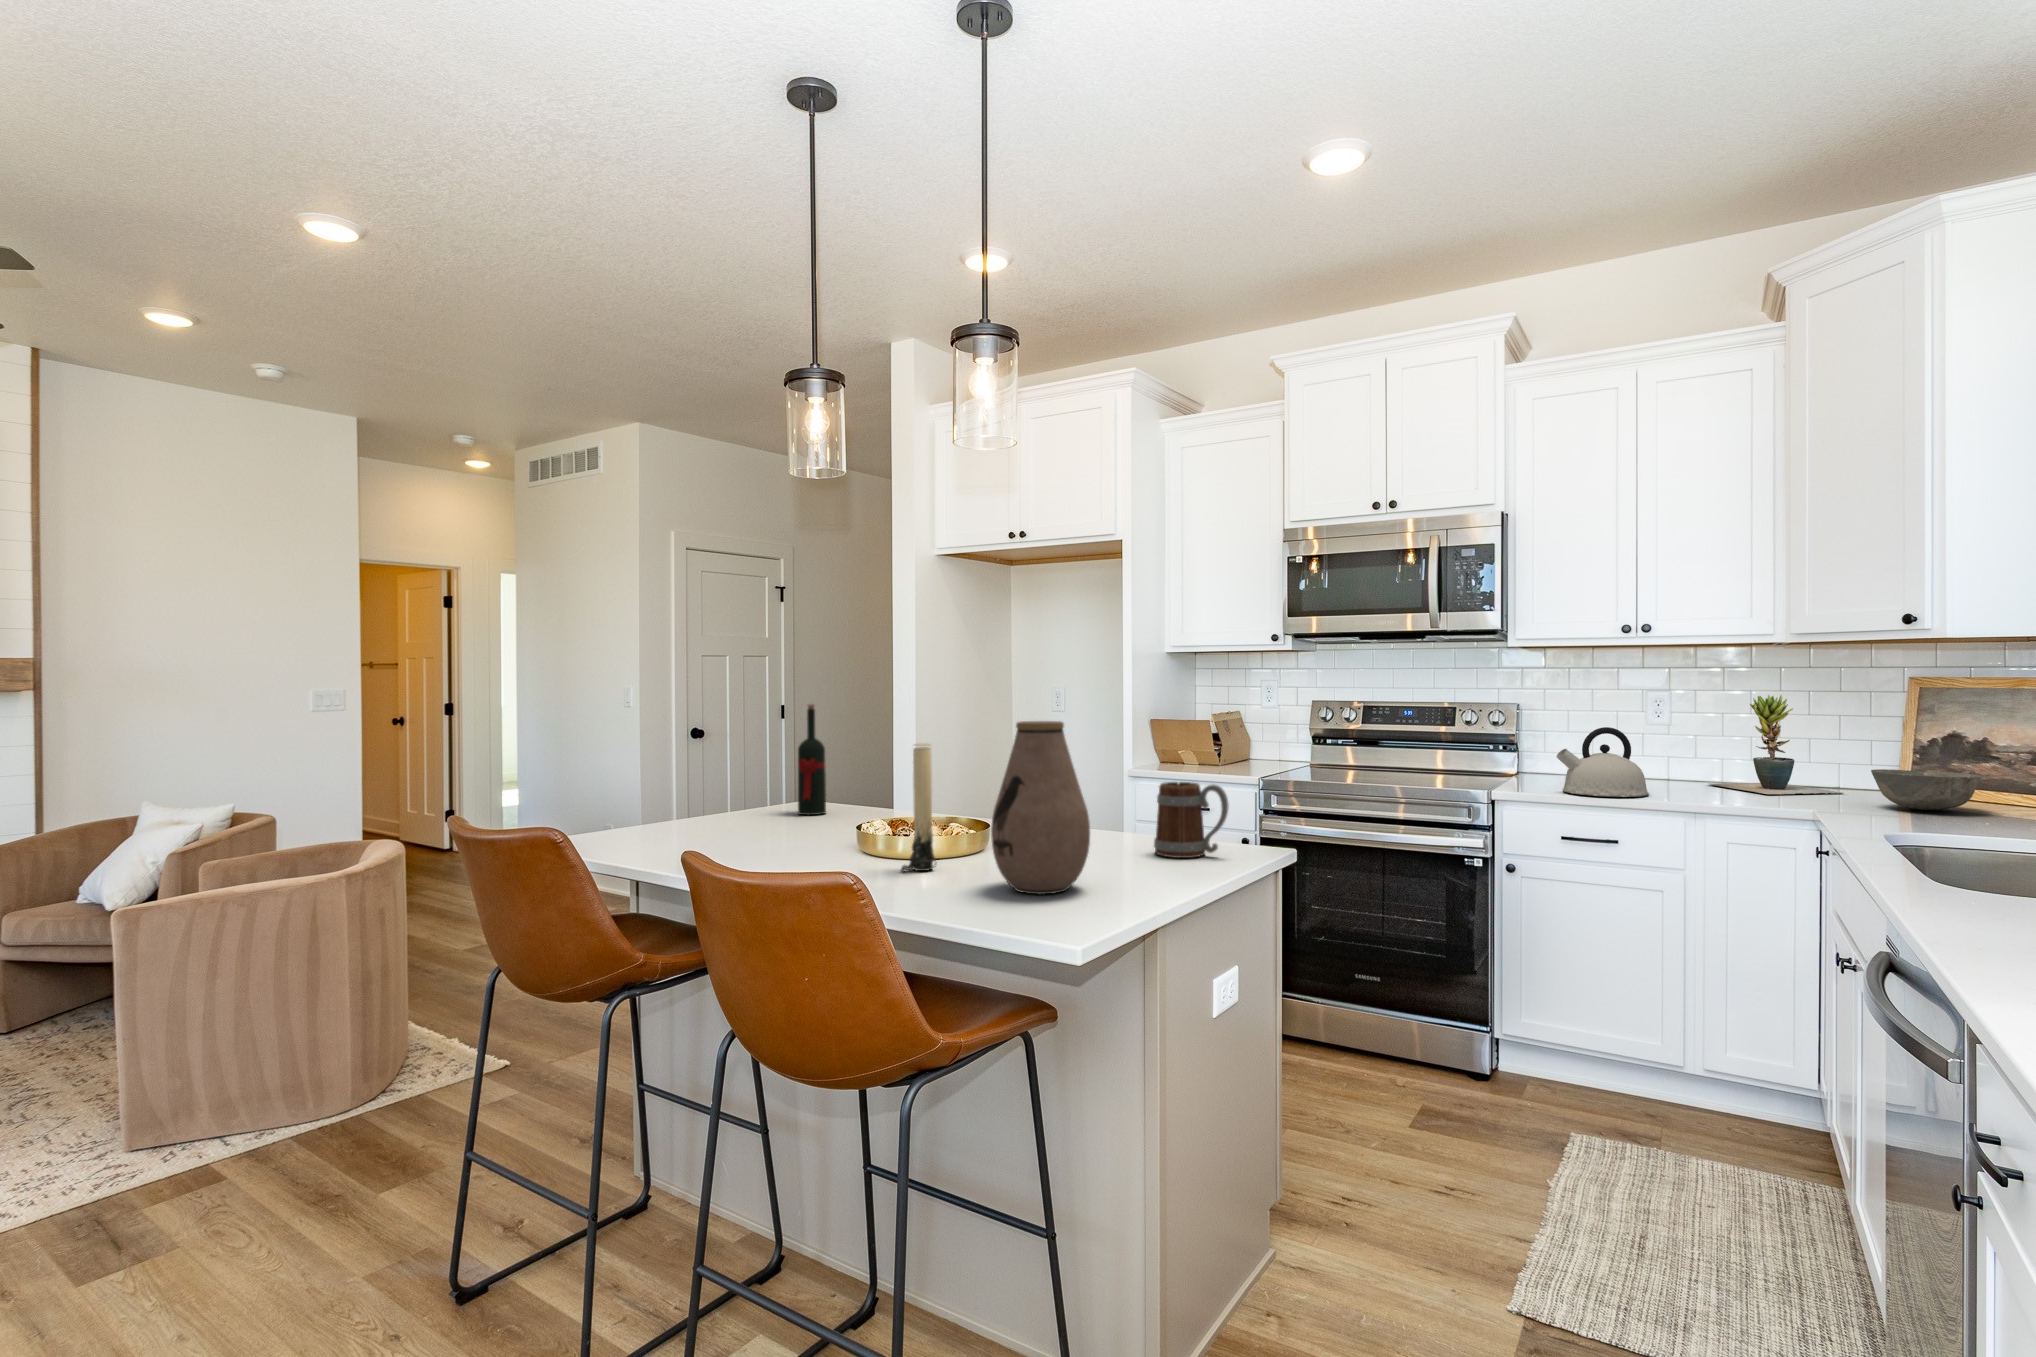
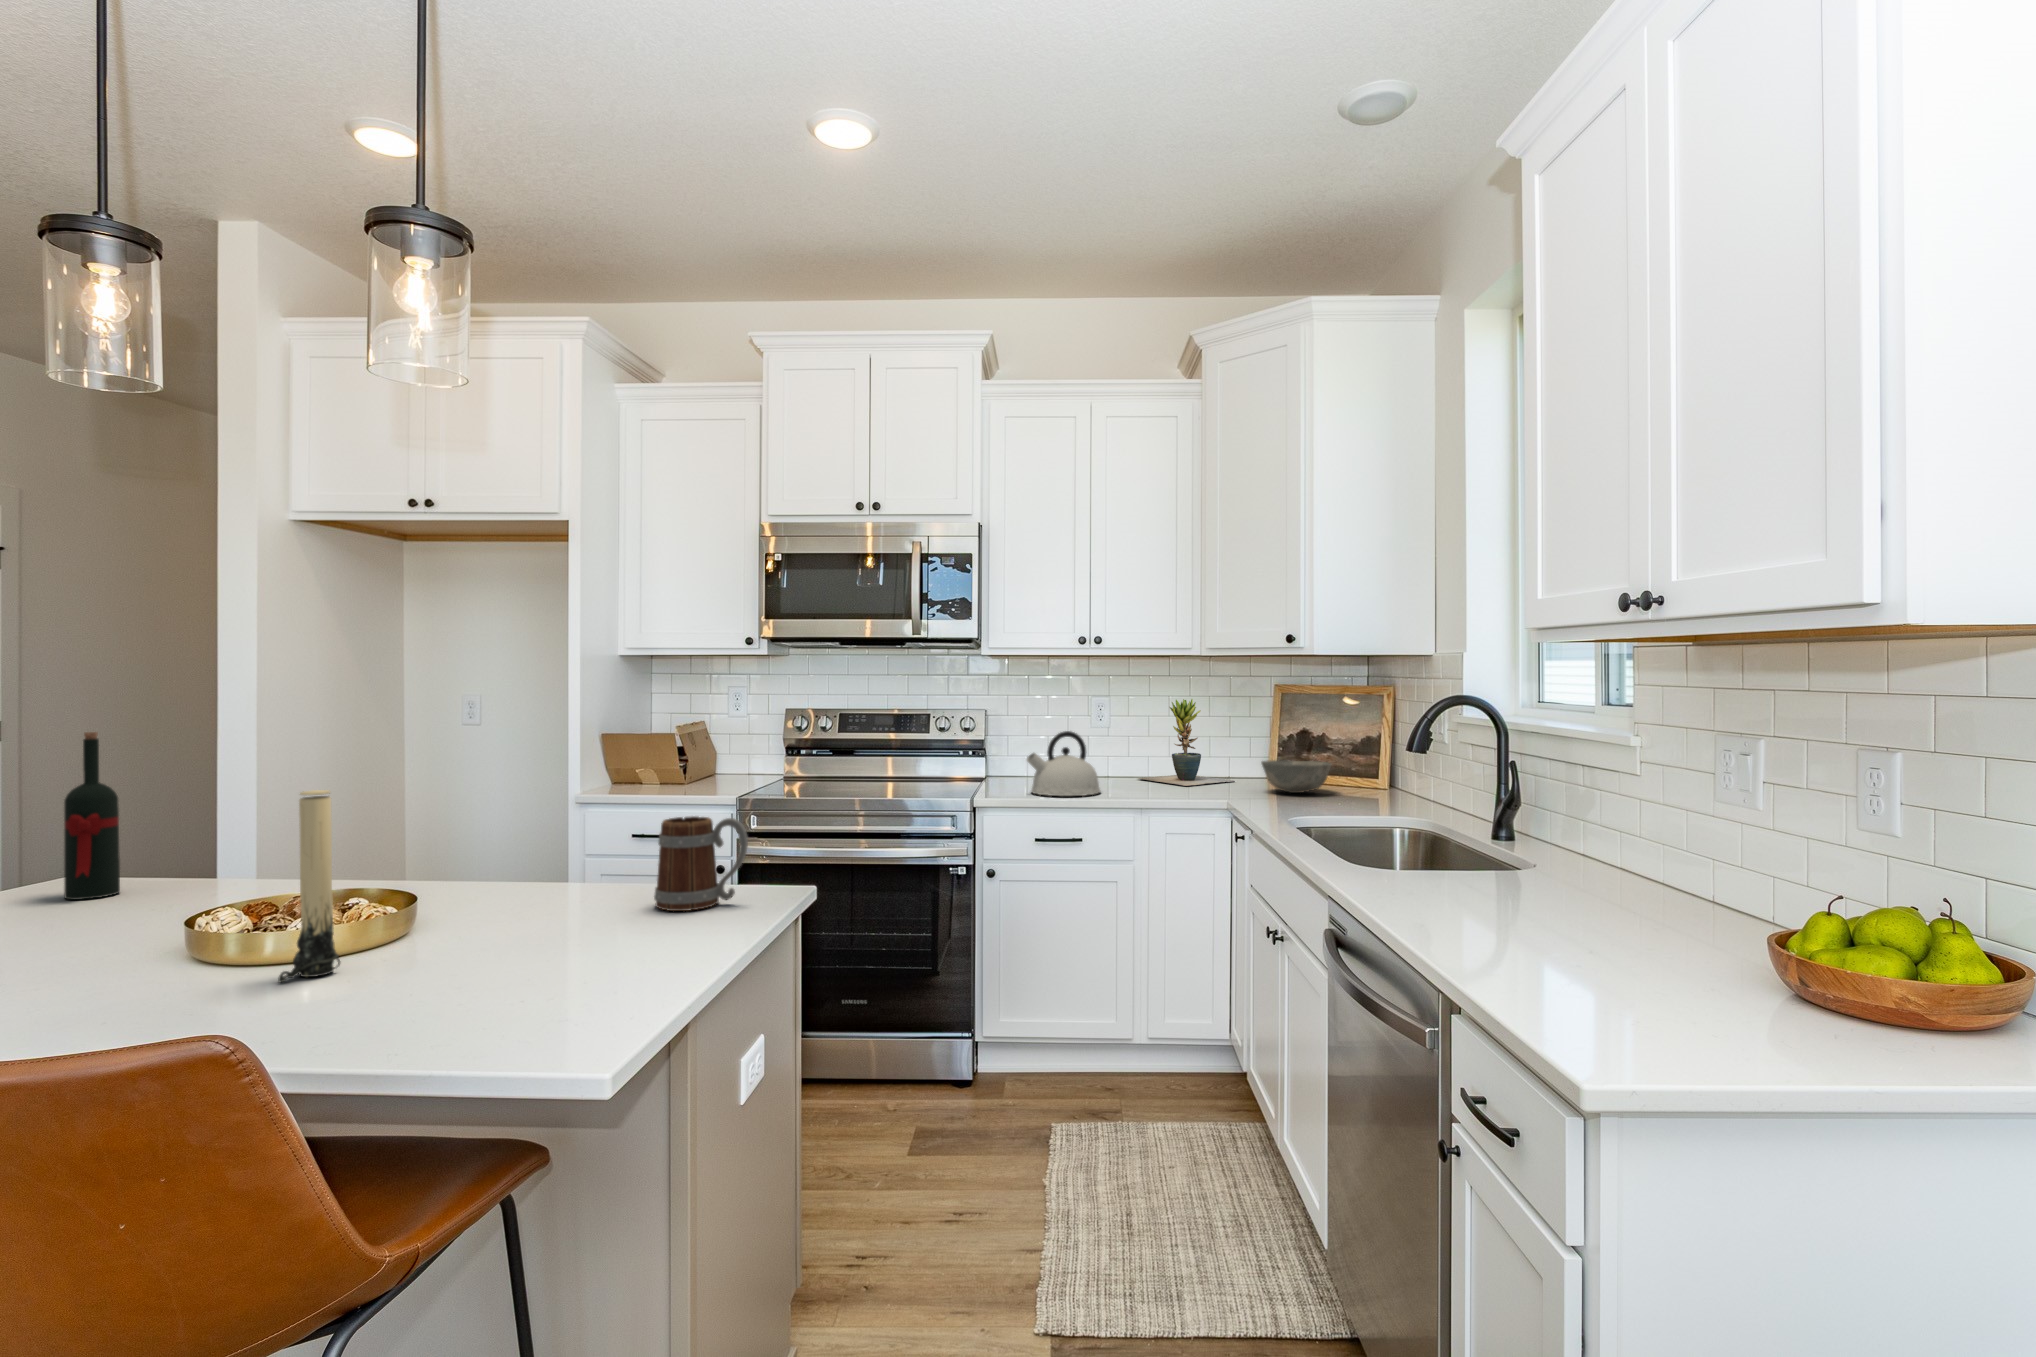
vase: present [991,721,1090,894] -> none [441,753,590,993]

